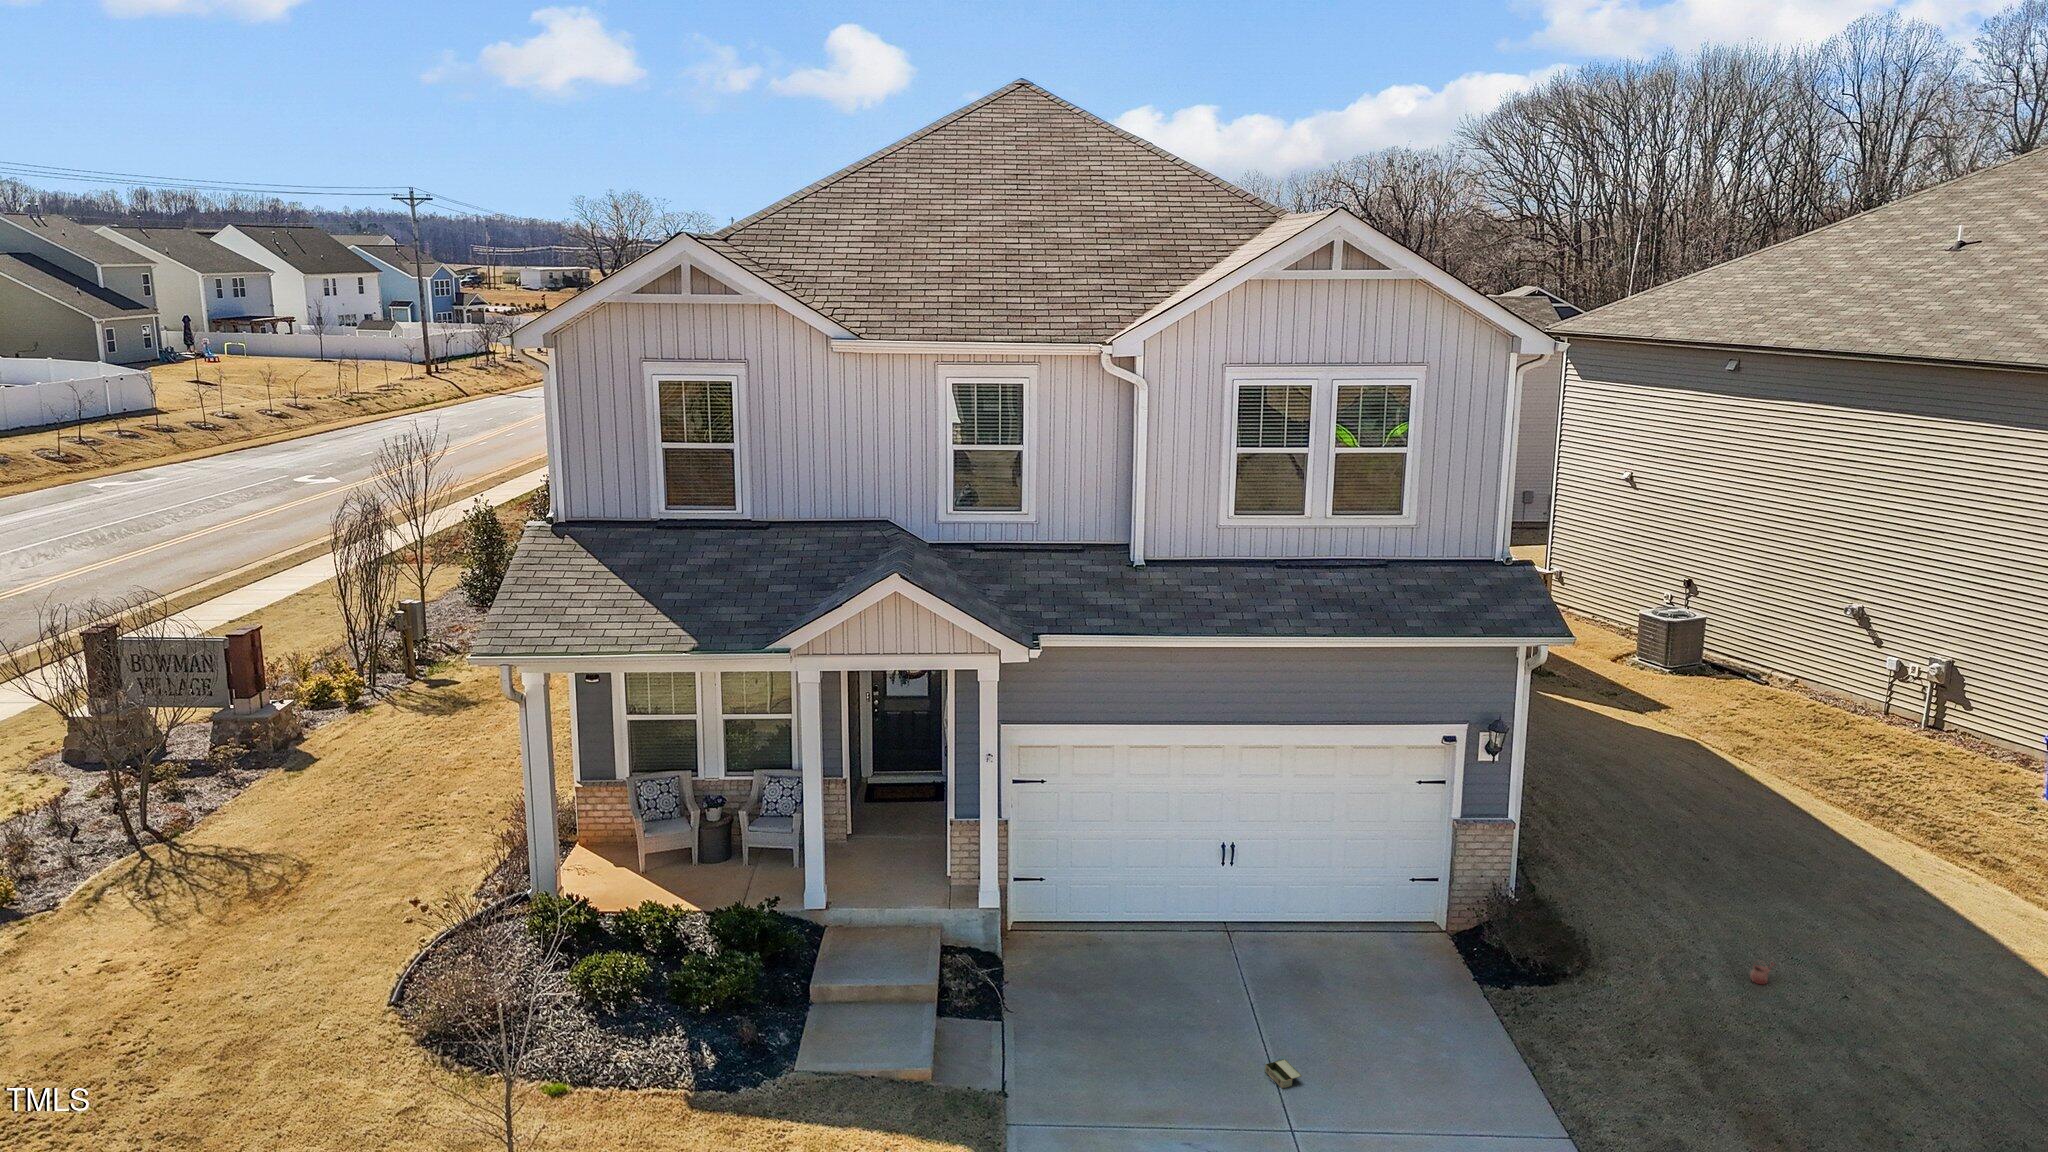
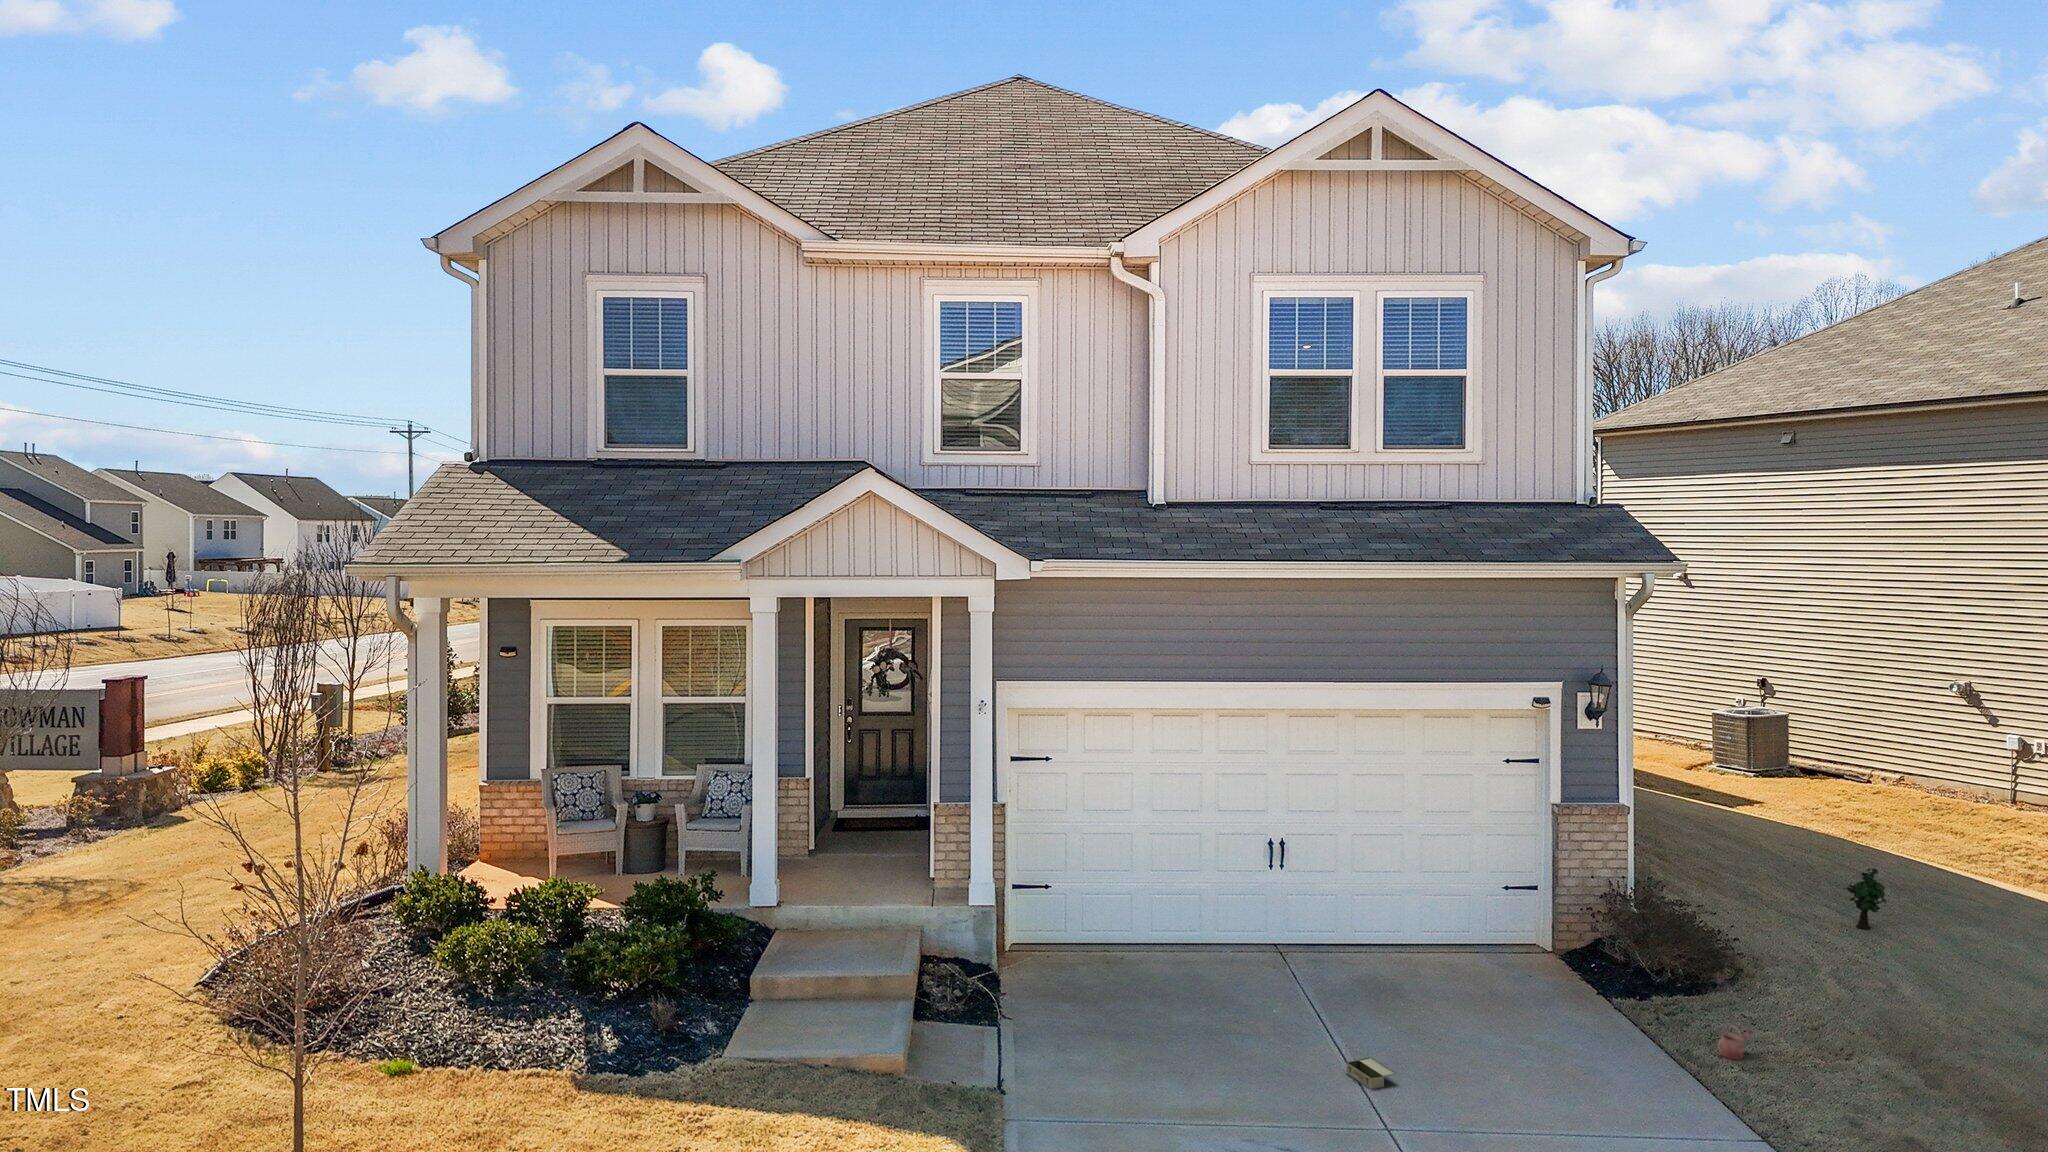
decorative plant: none [1686,876,1718,923] -> present [1845,869,1886,929]
watering can: present [1750,962,1775,985] -> present [1718,1028,1753,1060]

